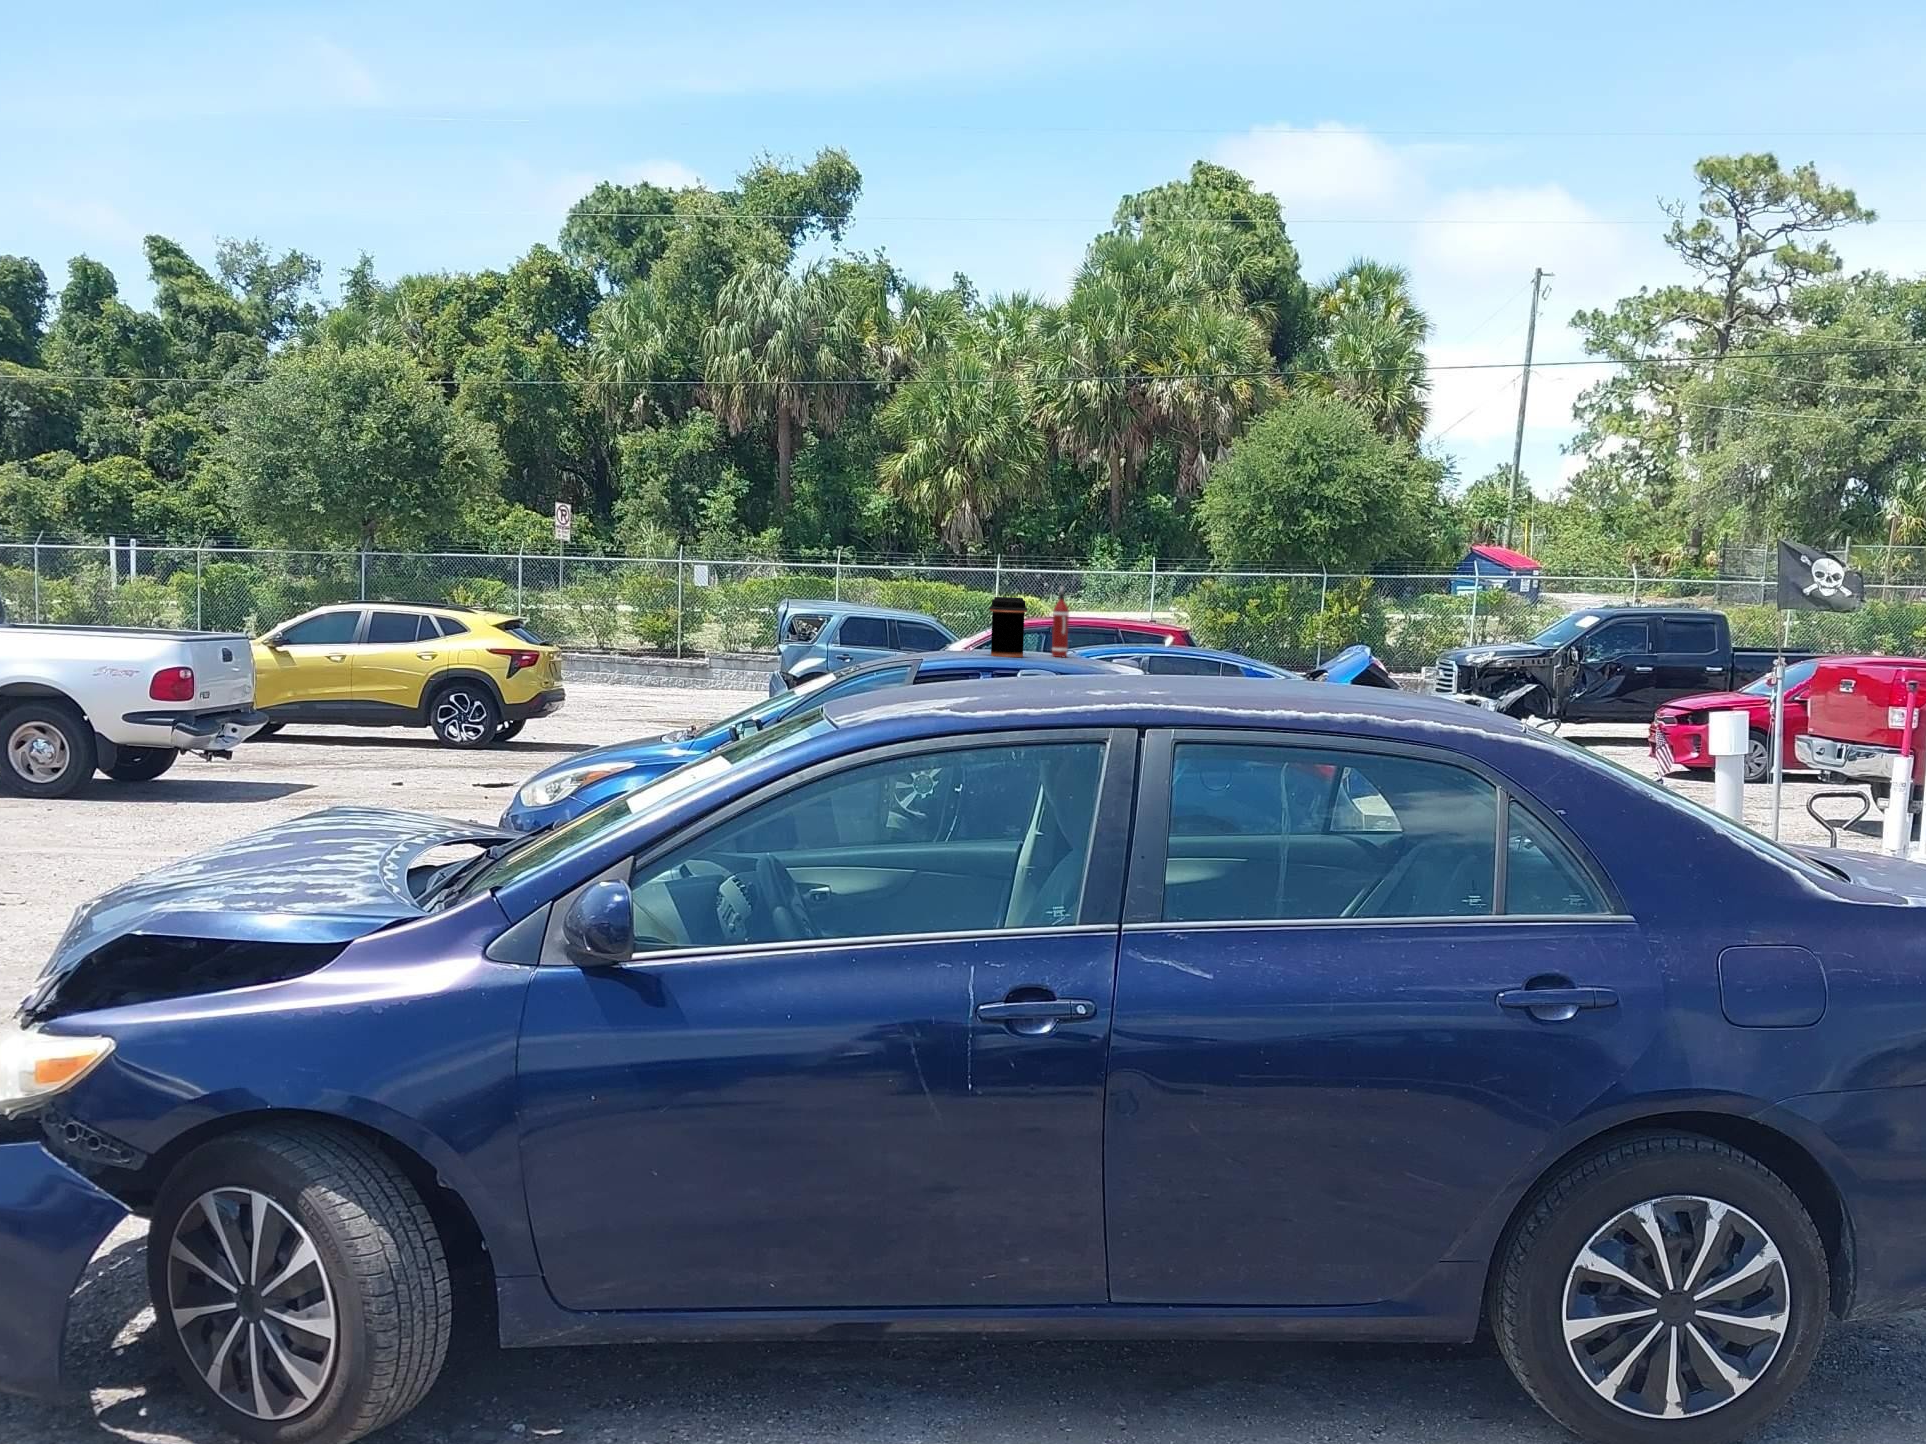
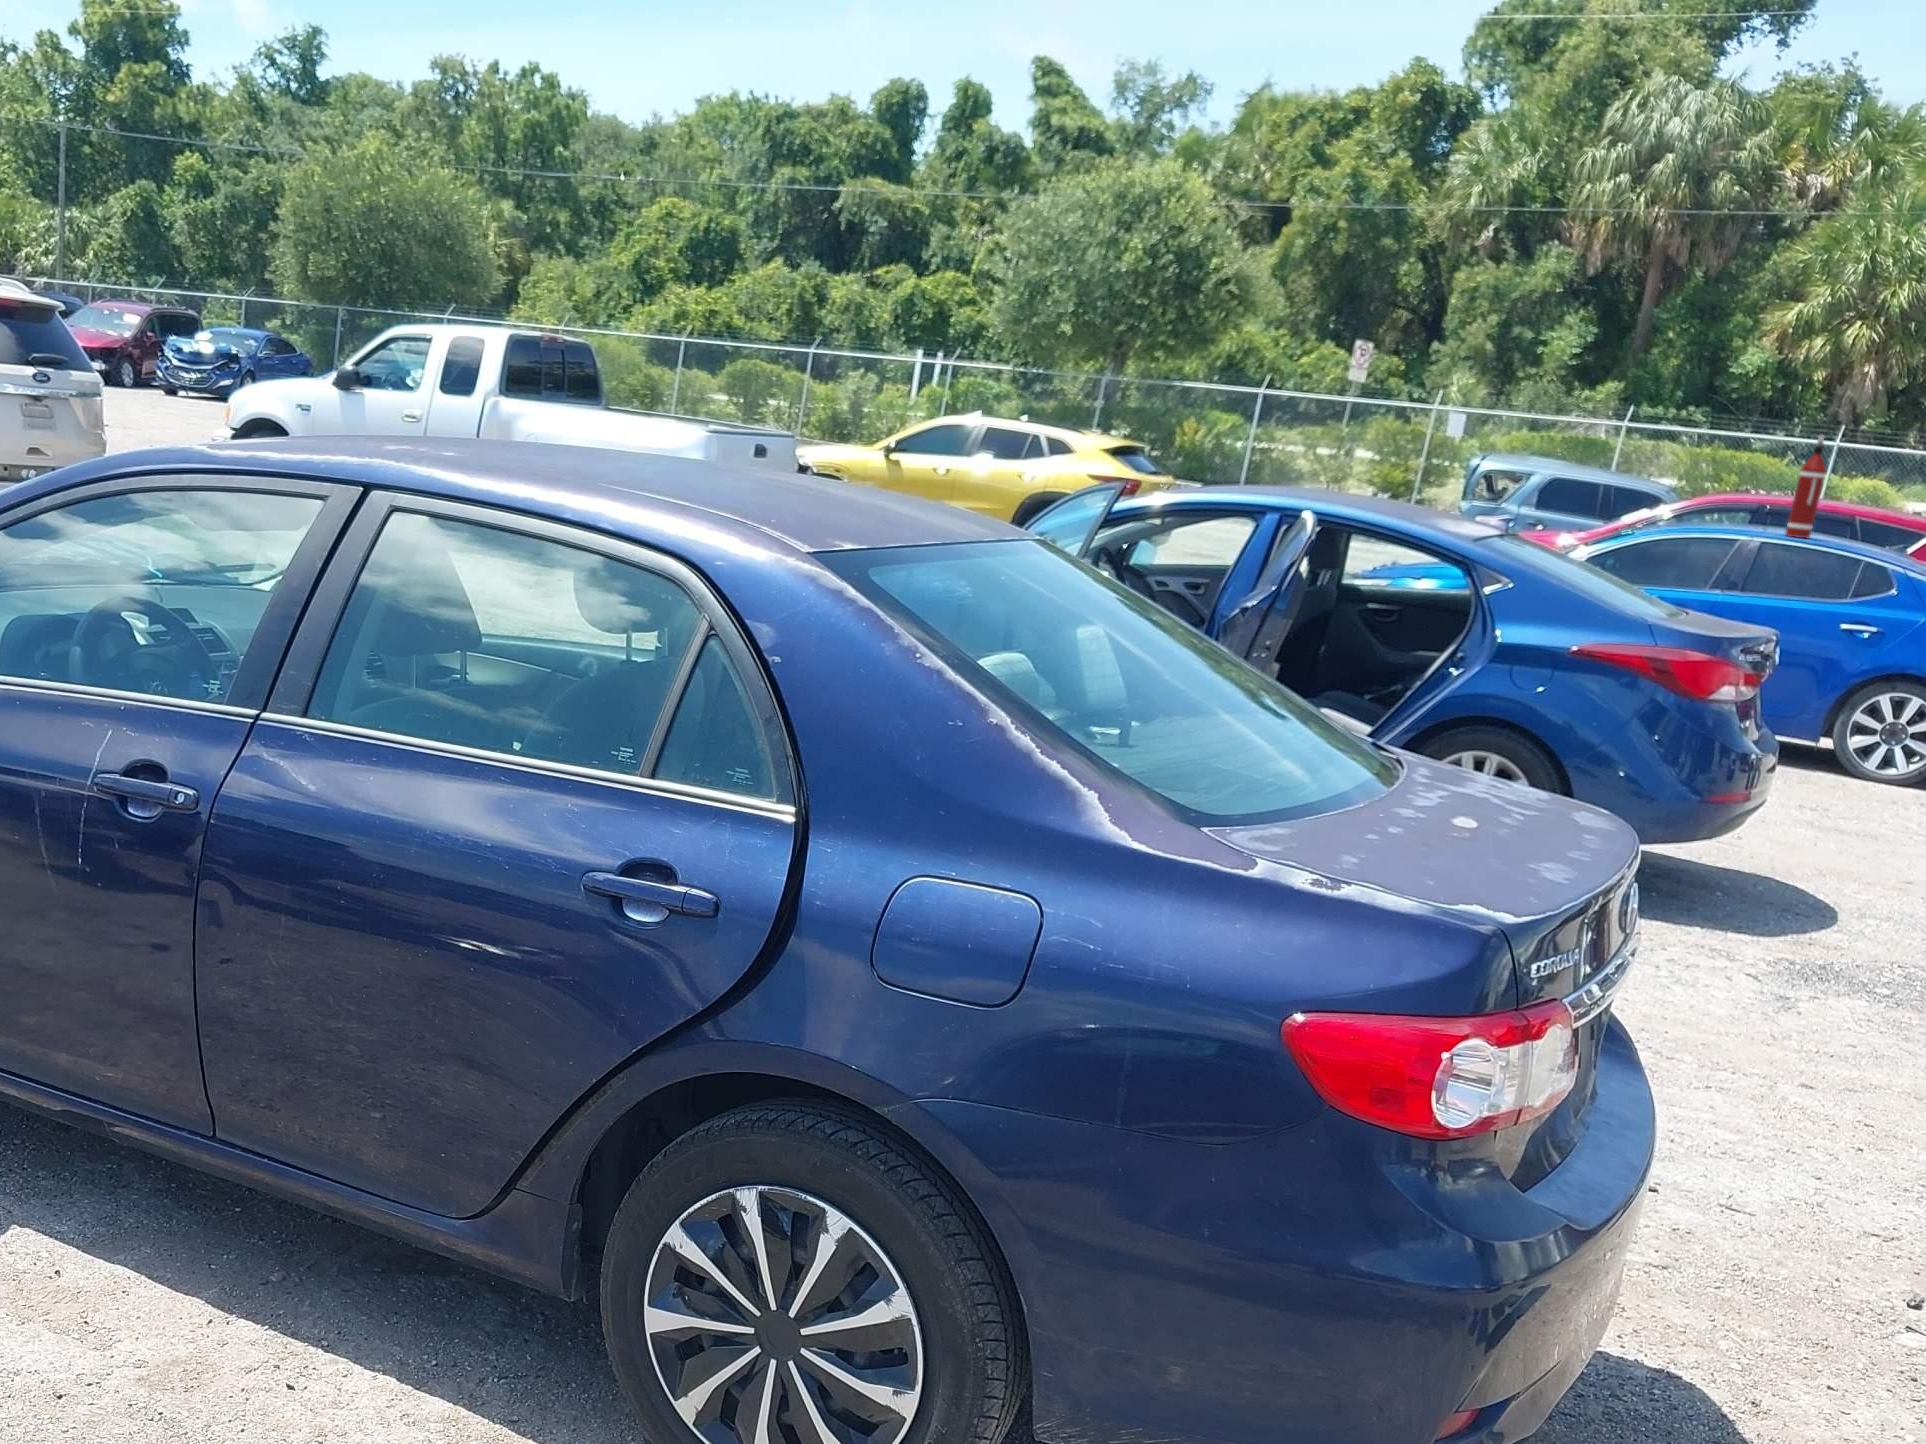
trash can: present [990,597,1027,657] -> none [1684,443,1754,531]

